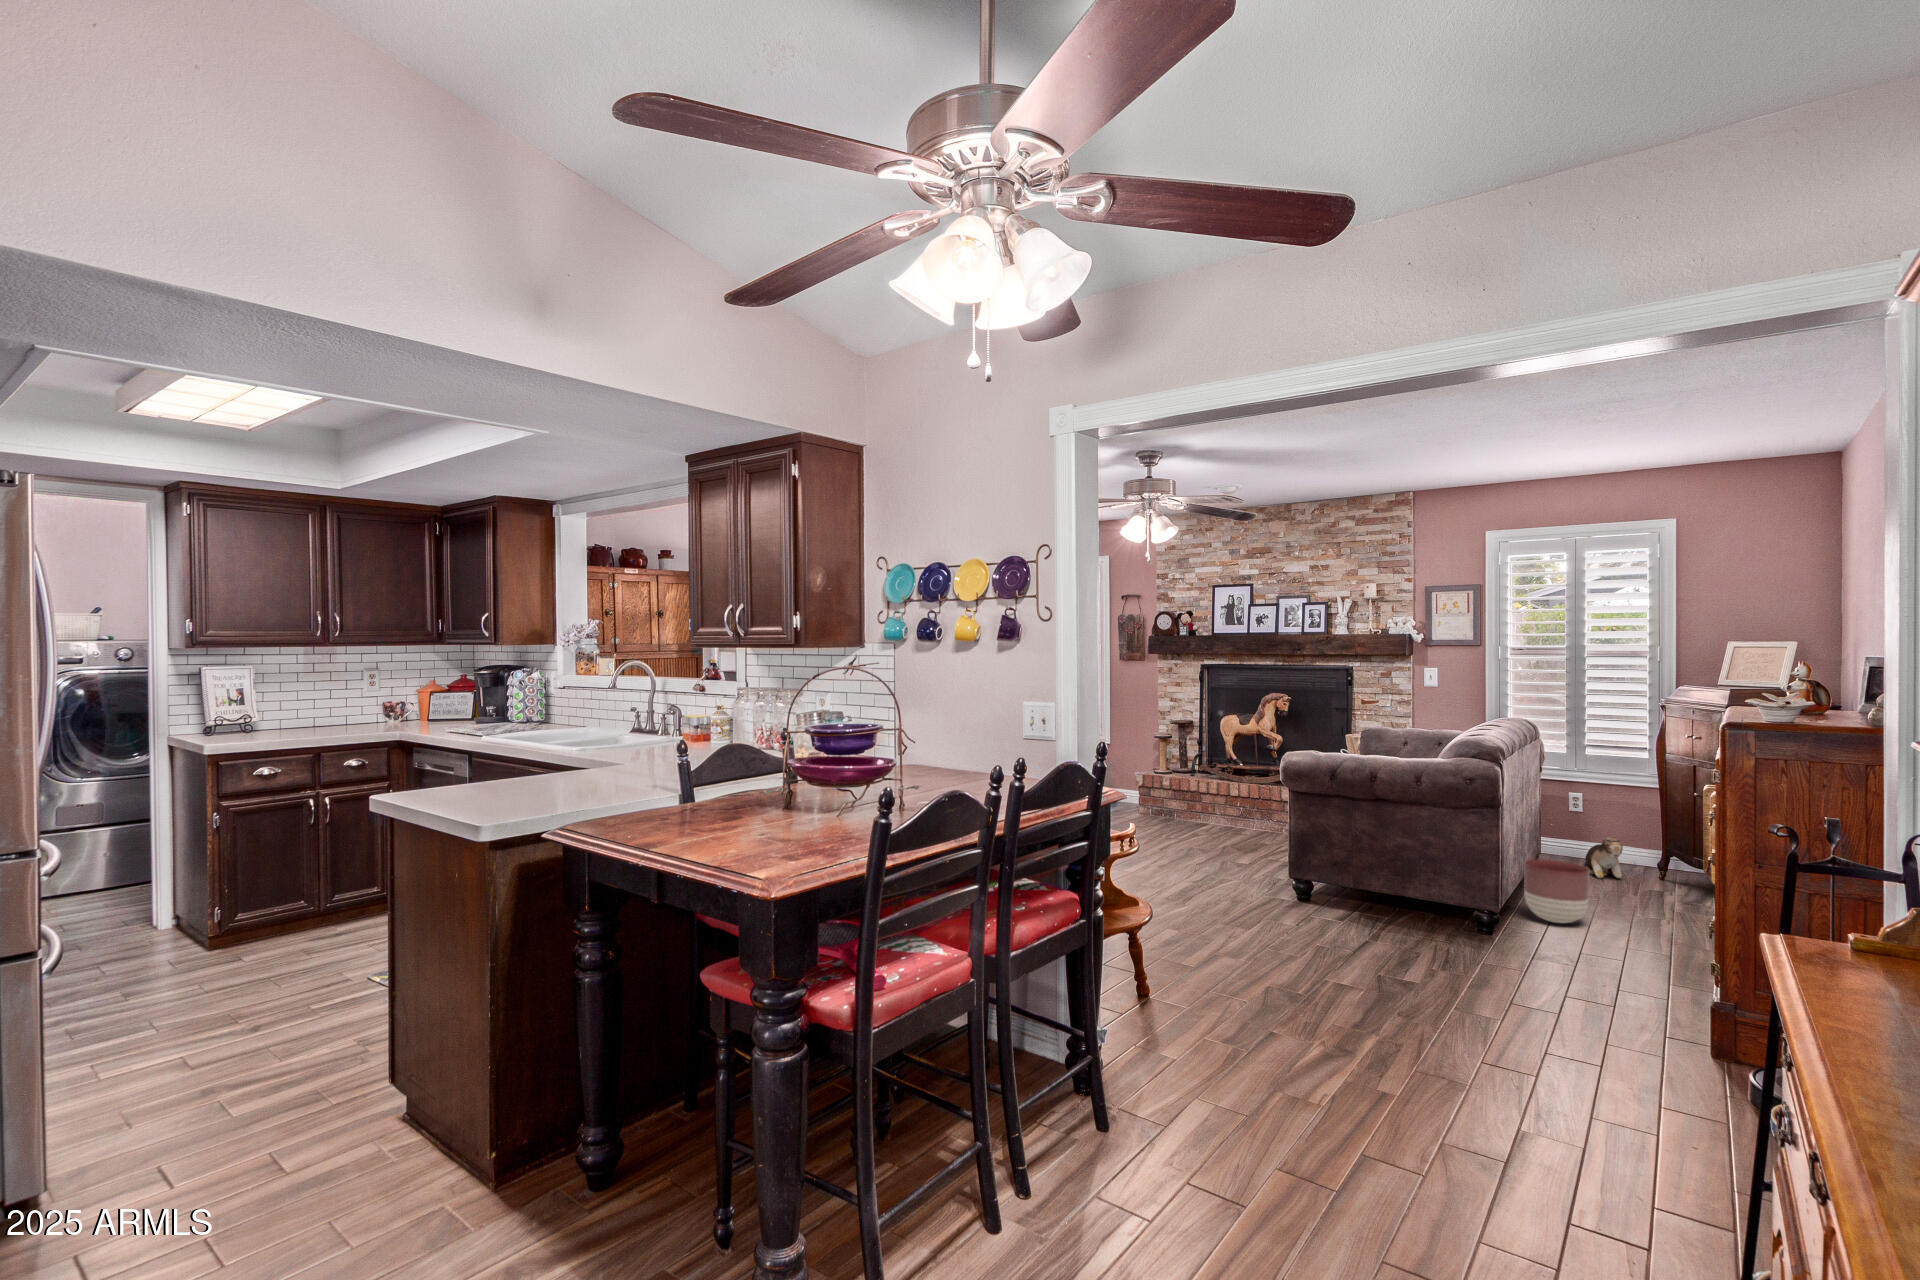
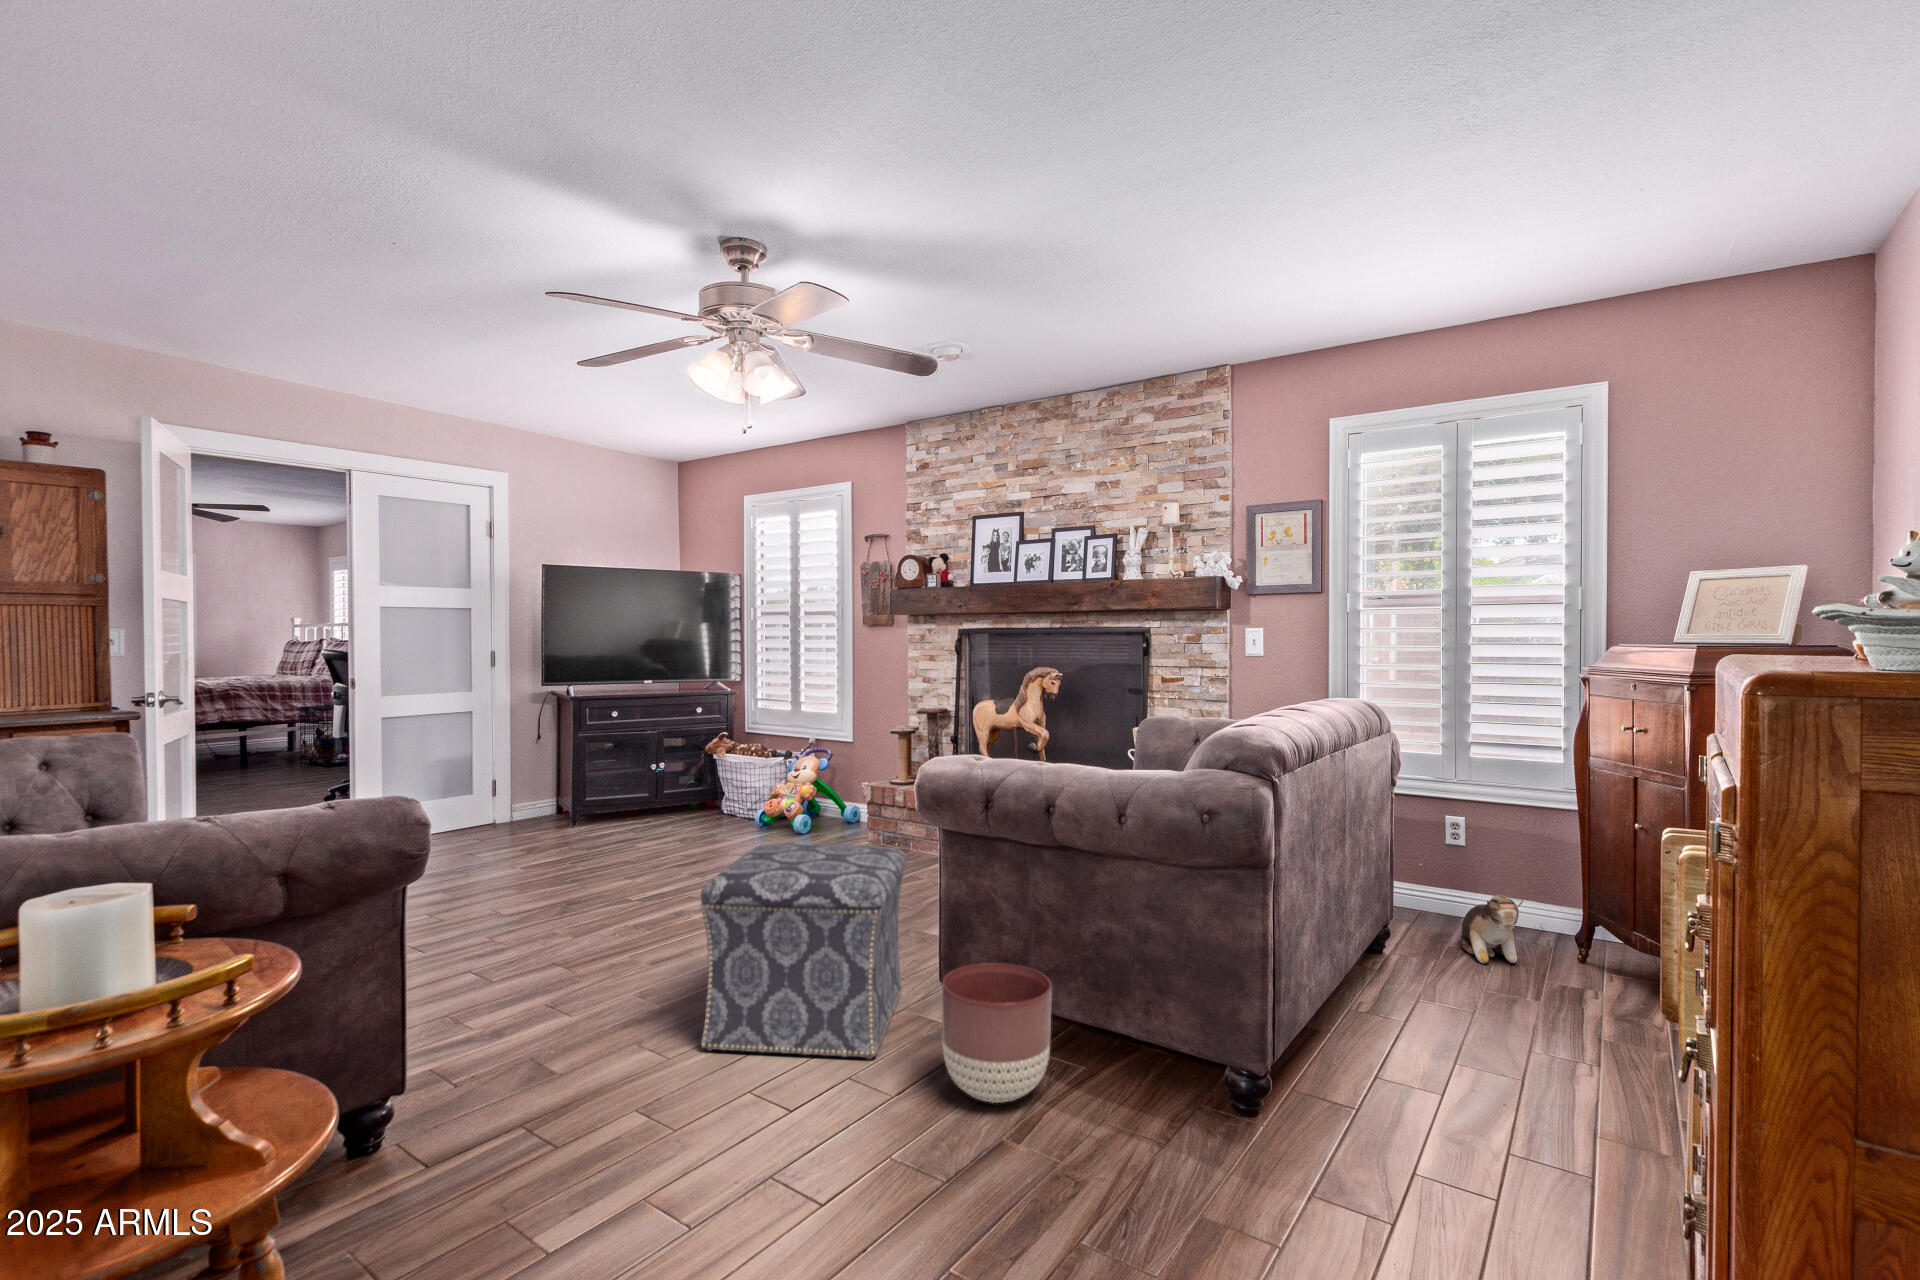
ottoman: none [1175,801,1282,909] -> present [701,843,907,1059]
planter: present [1524,859,1589,923] -> present [942,963,1052,1103]

